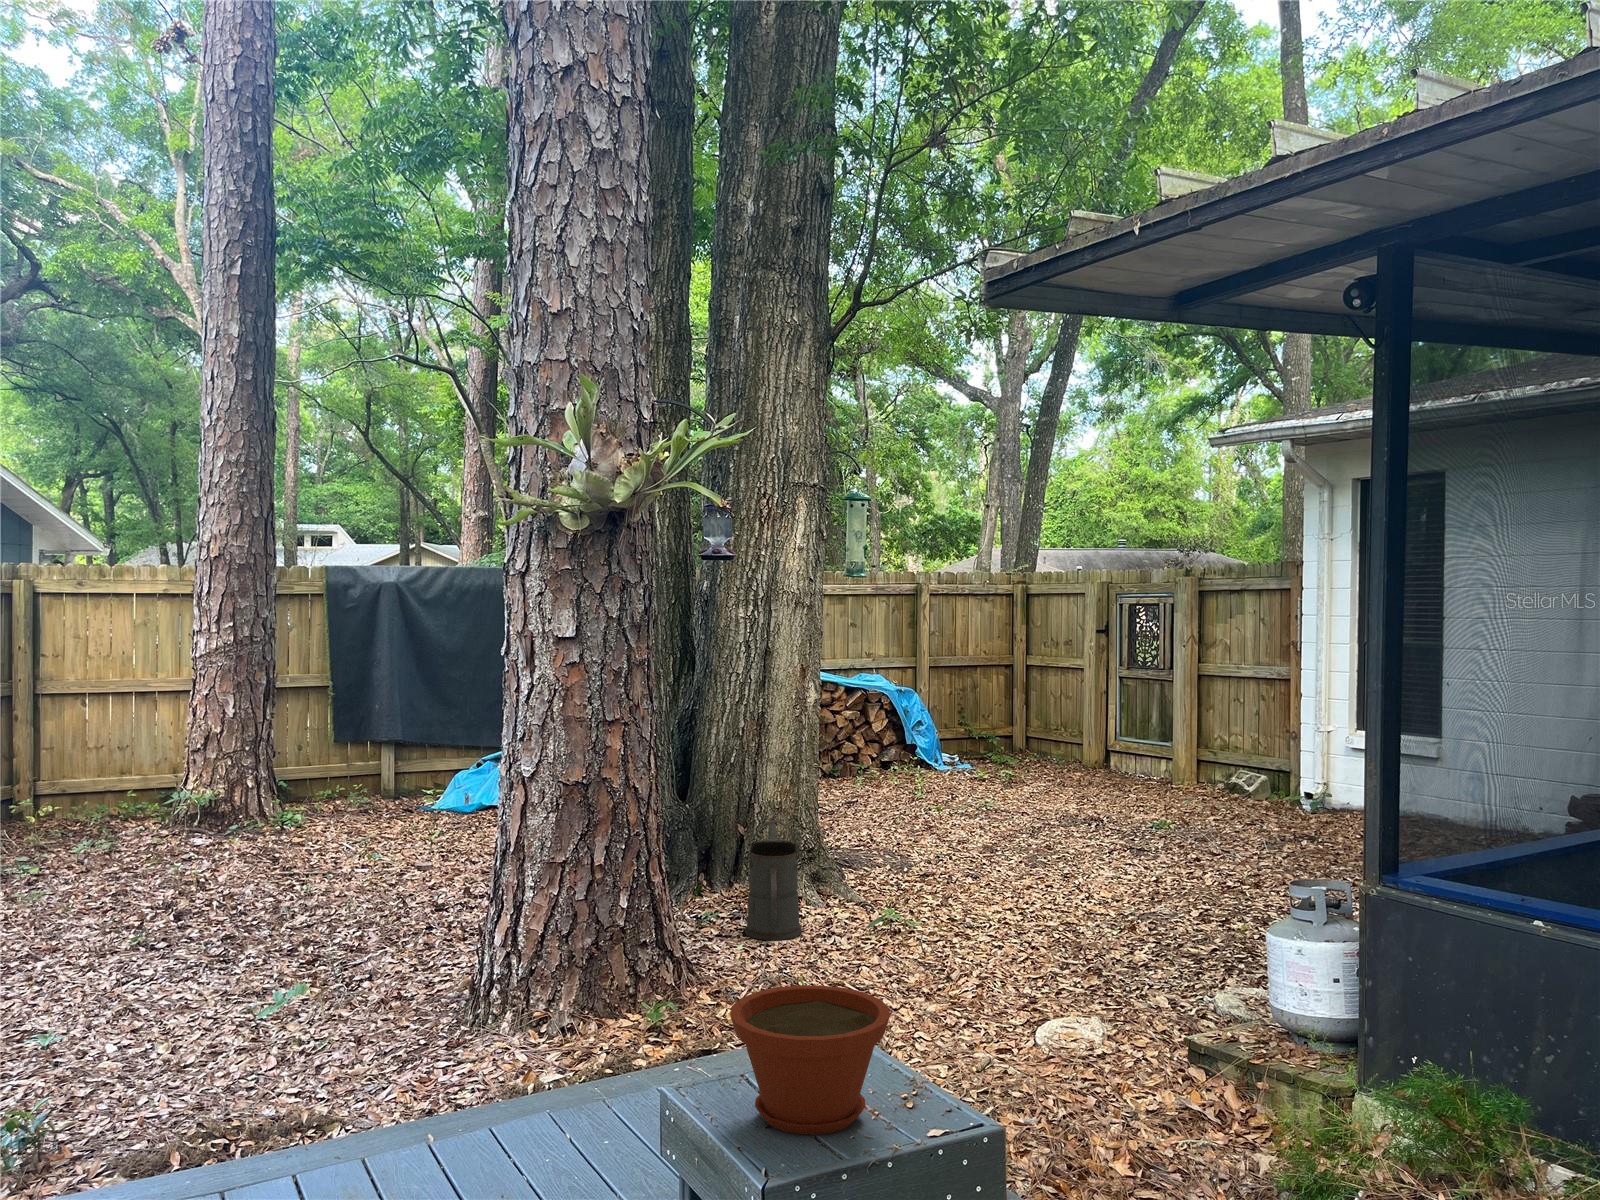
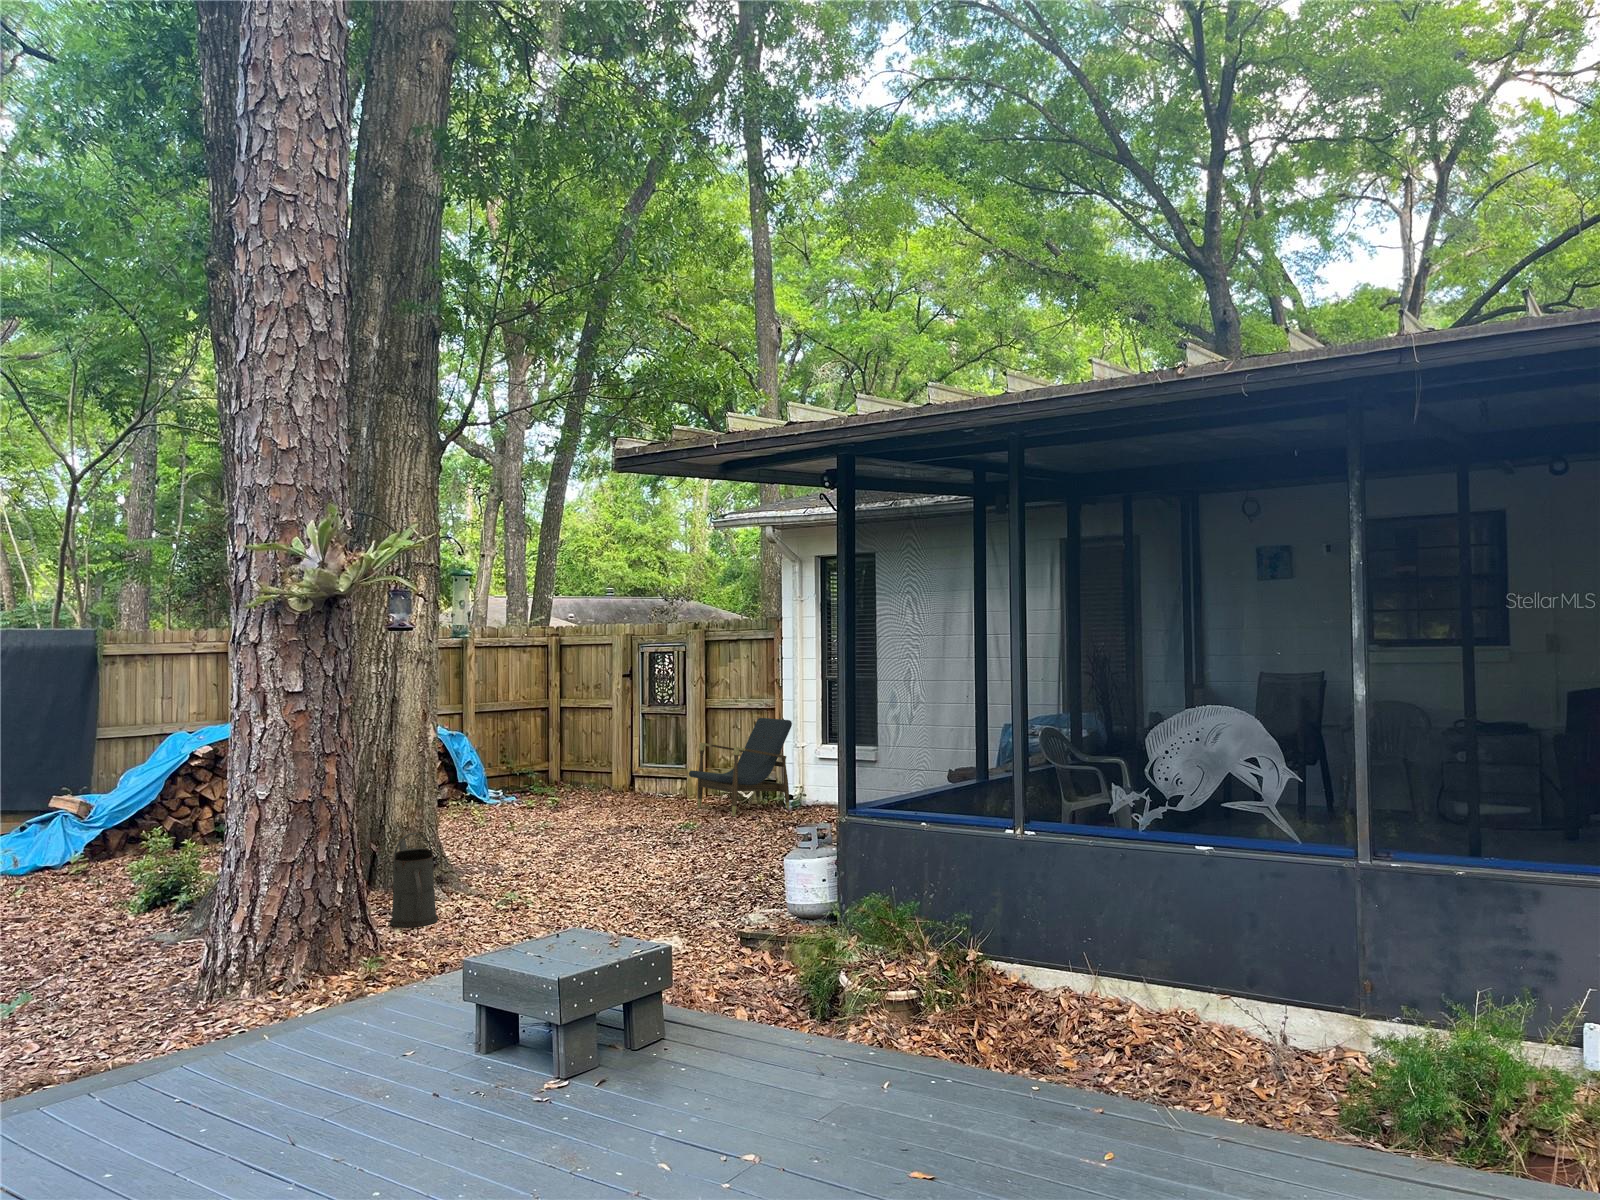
lounge chair: none [1171,691,1312,815] -> present [689,718,792,816]
plant pot: present [730,985,890,1135] -> none [520,881,611,955]

